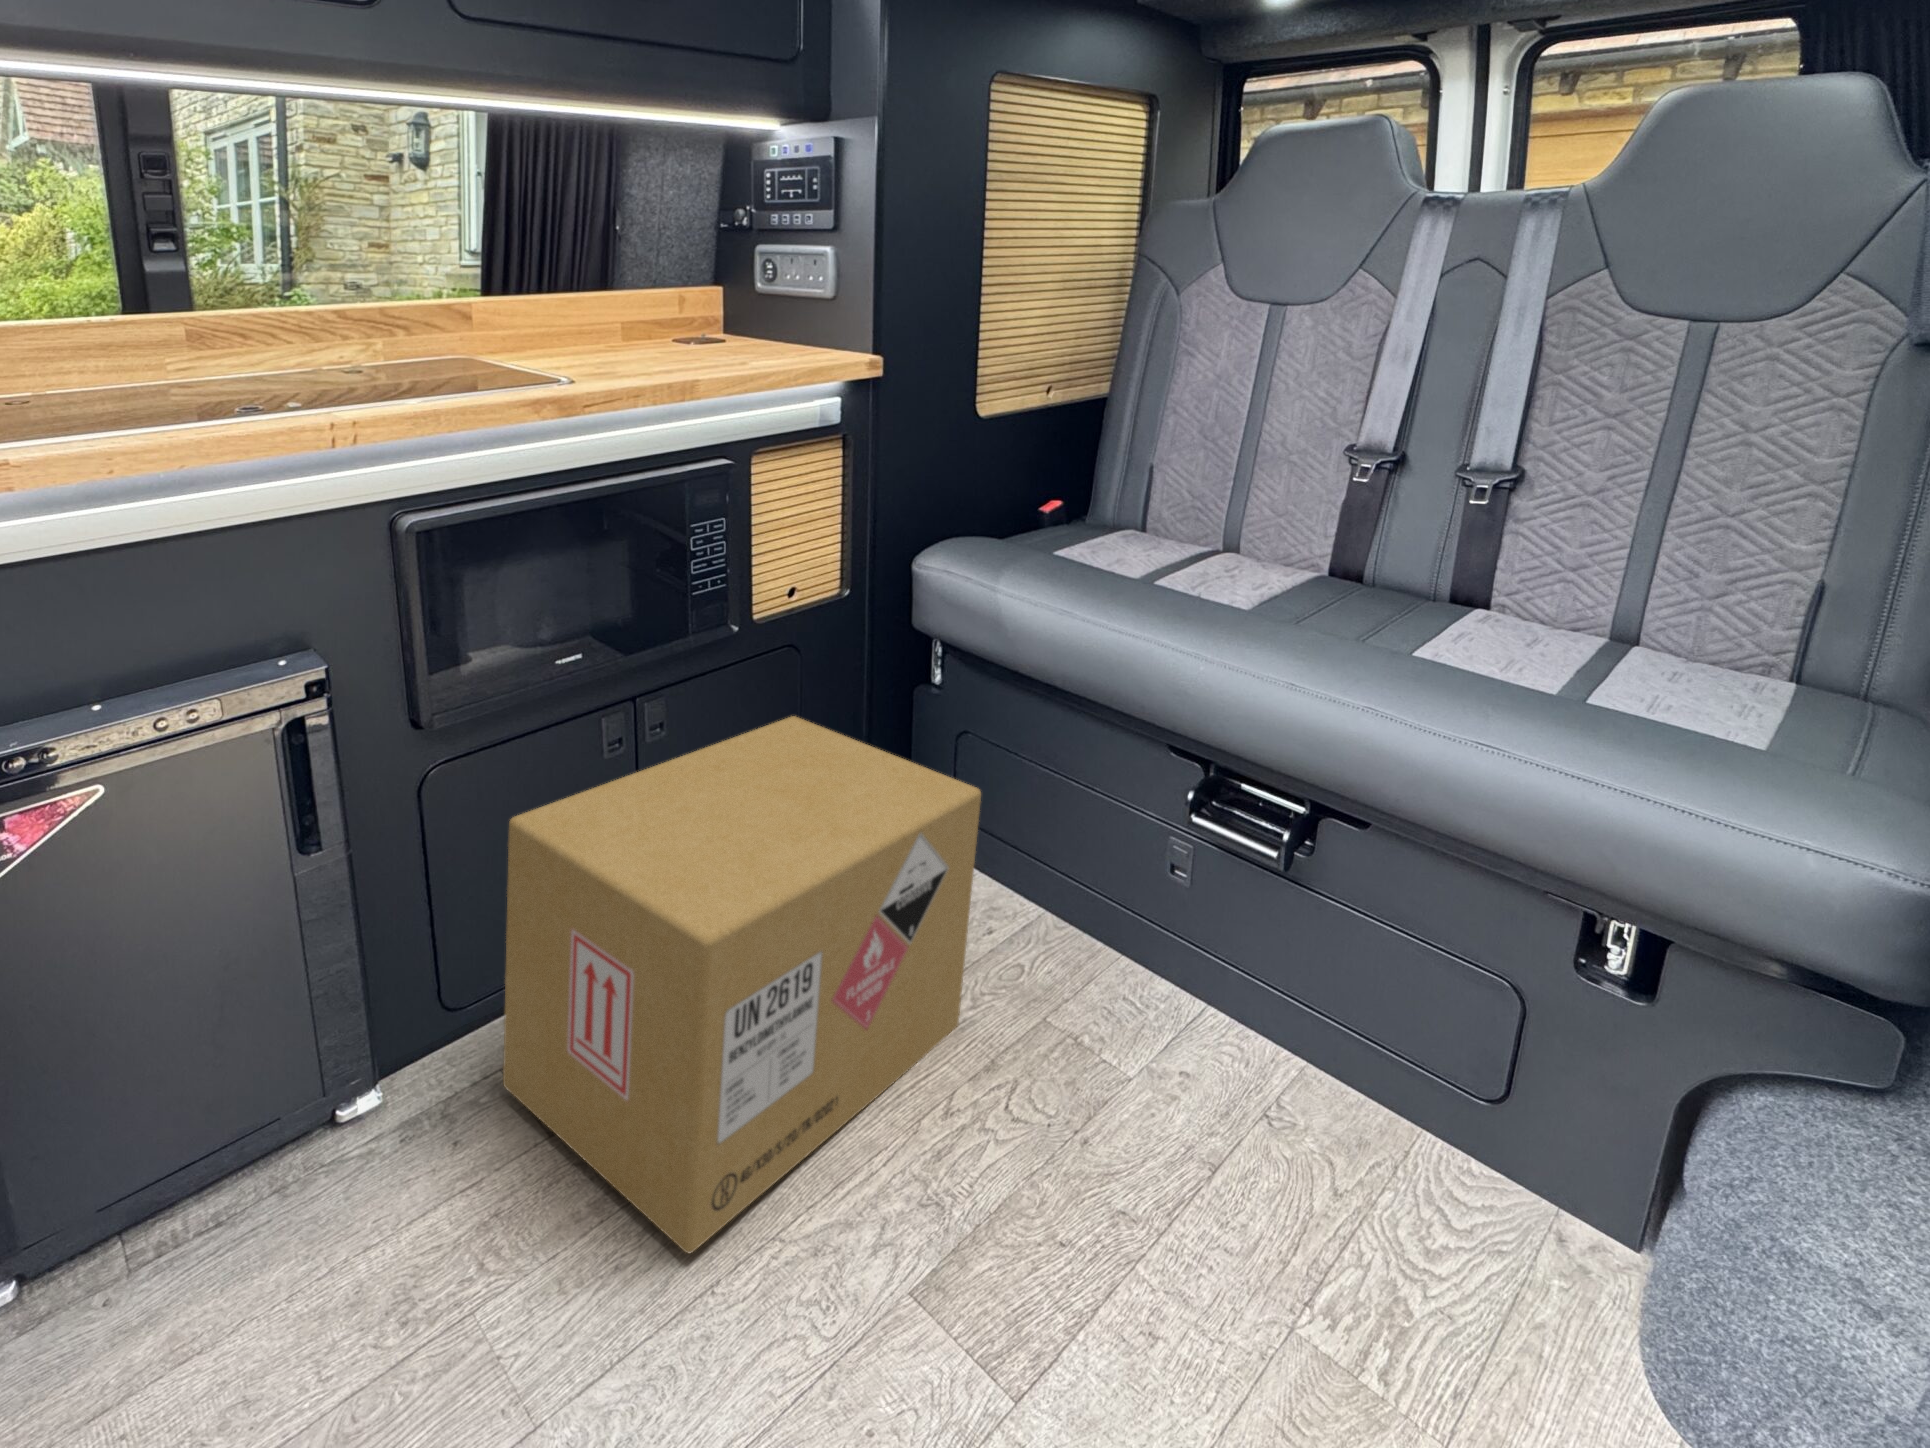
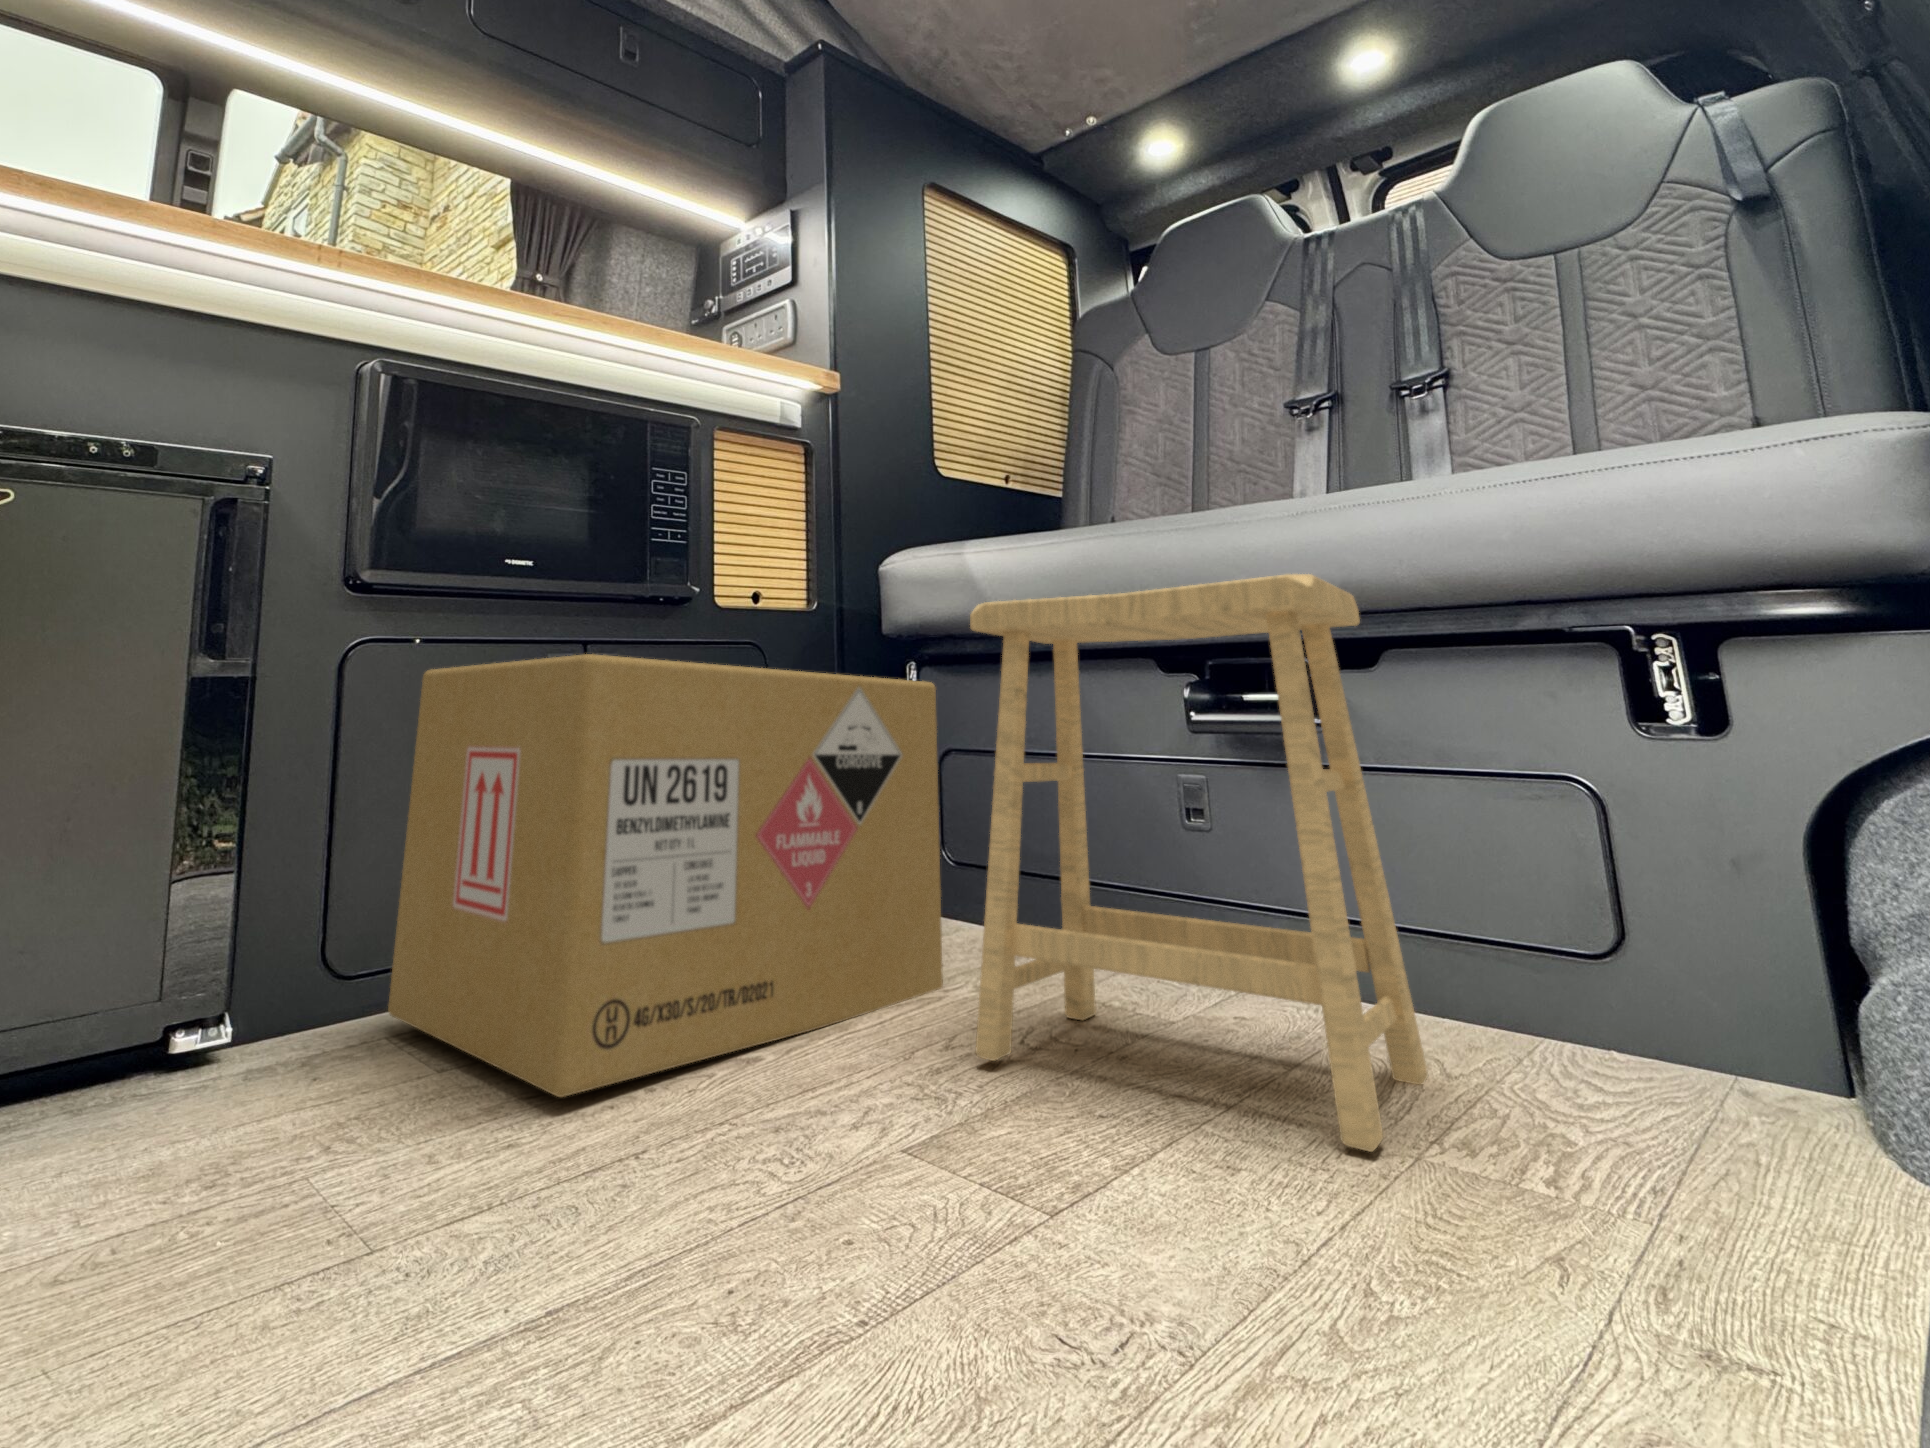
footstool: none [1003,793,1392,1350] -> present [970,574,1428,1152]

